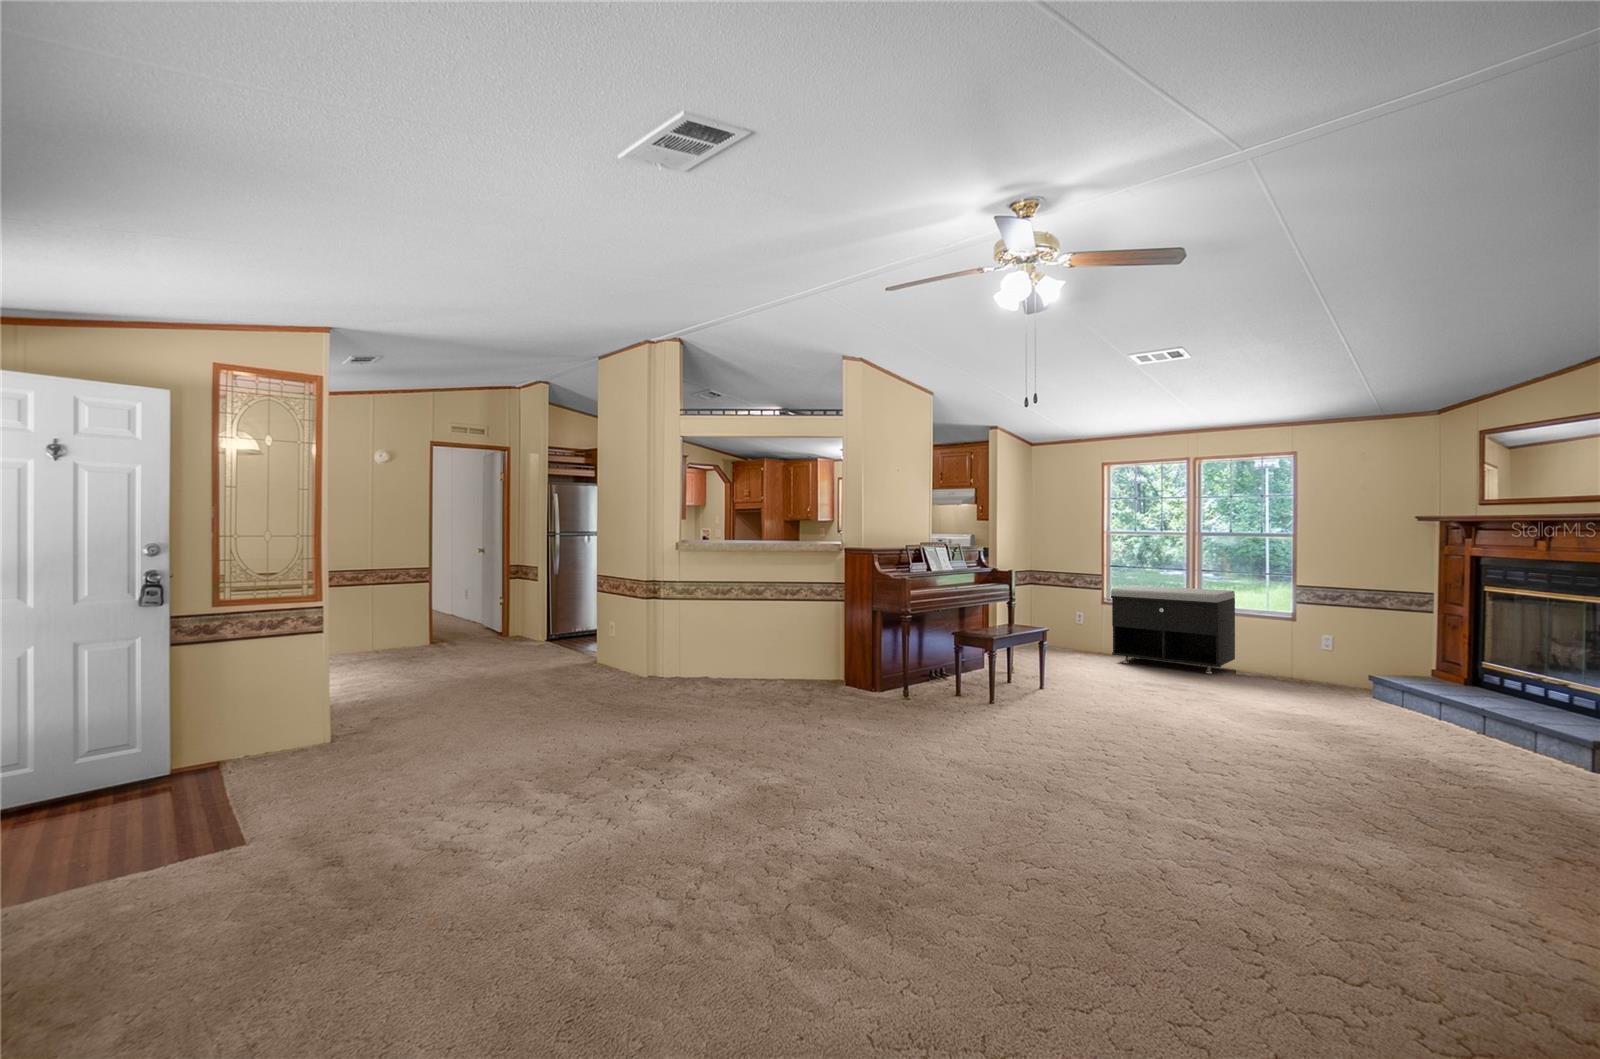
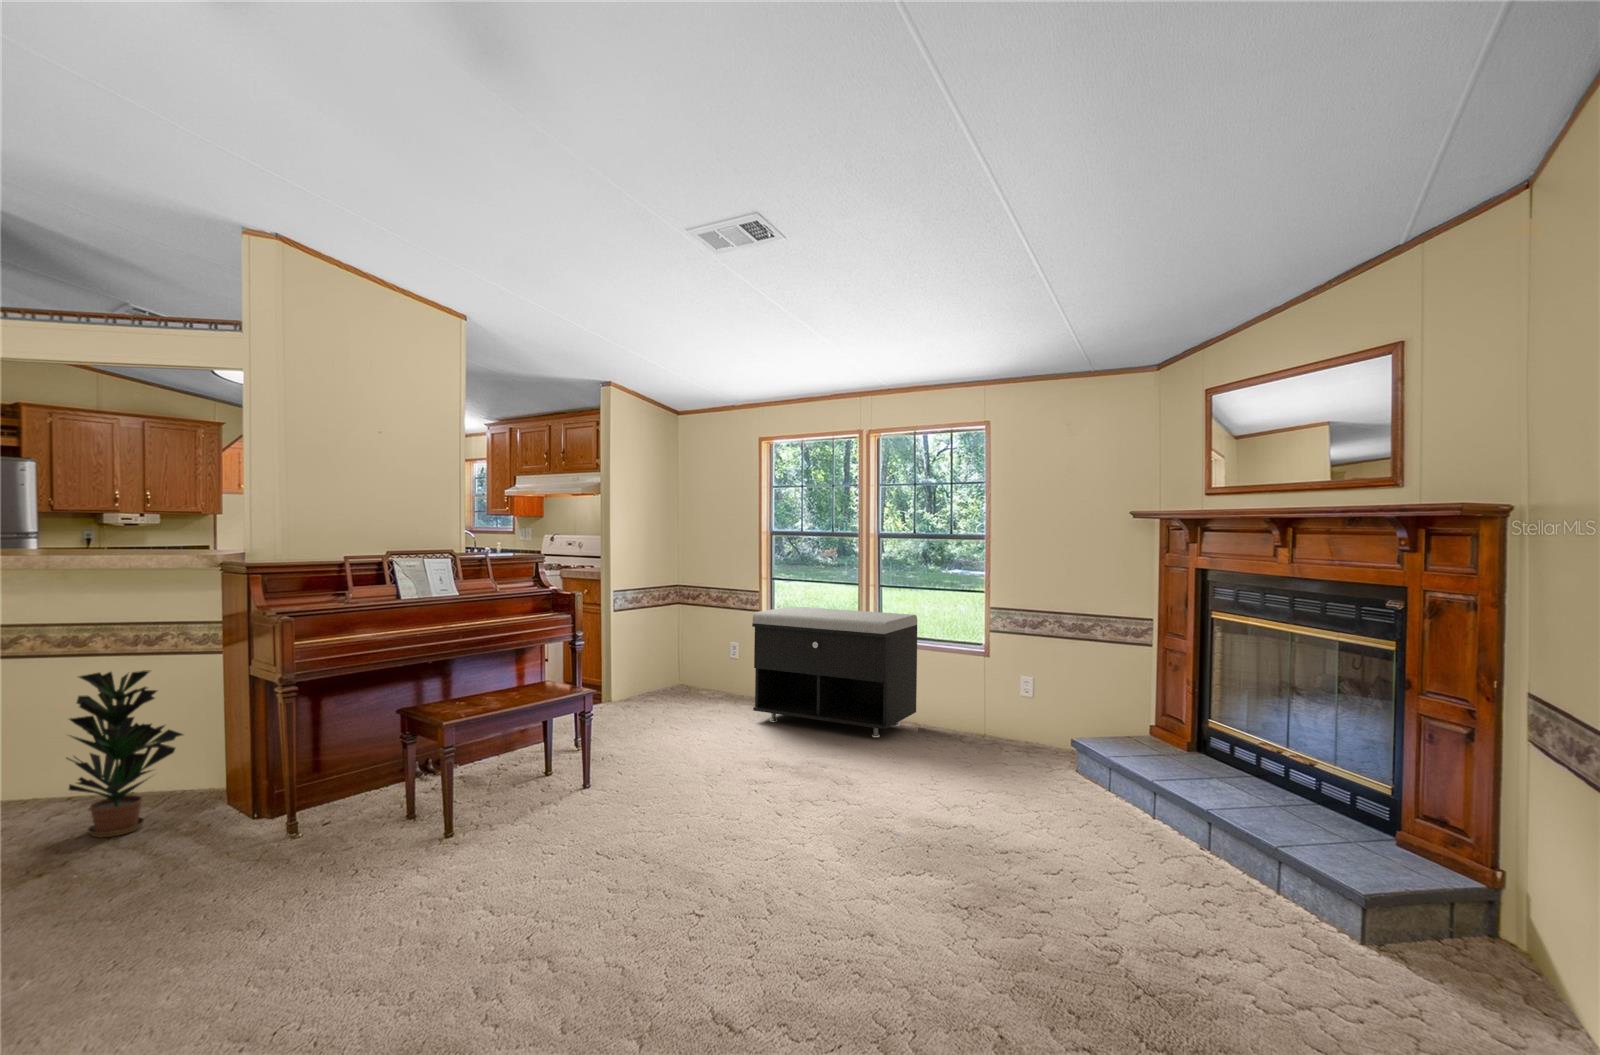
potted plant: none [795,611,844,693] -> present [67,670,183,837]

